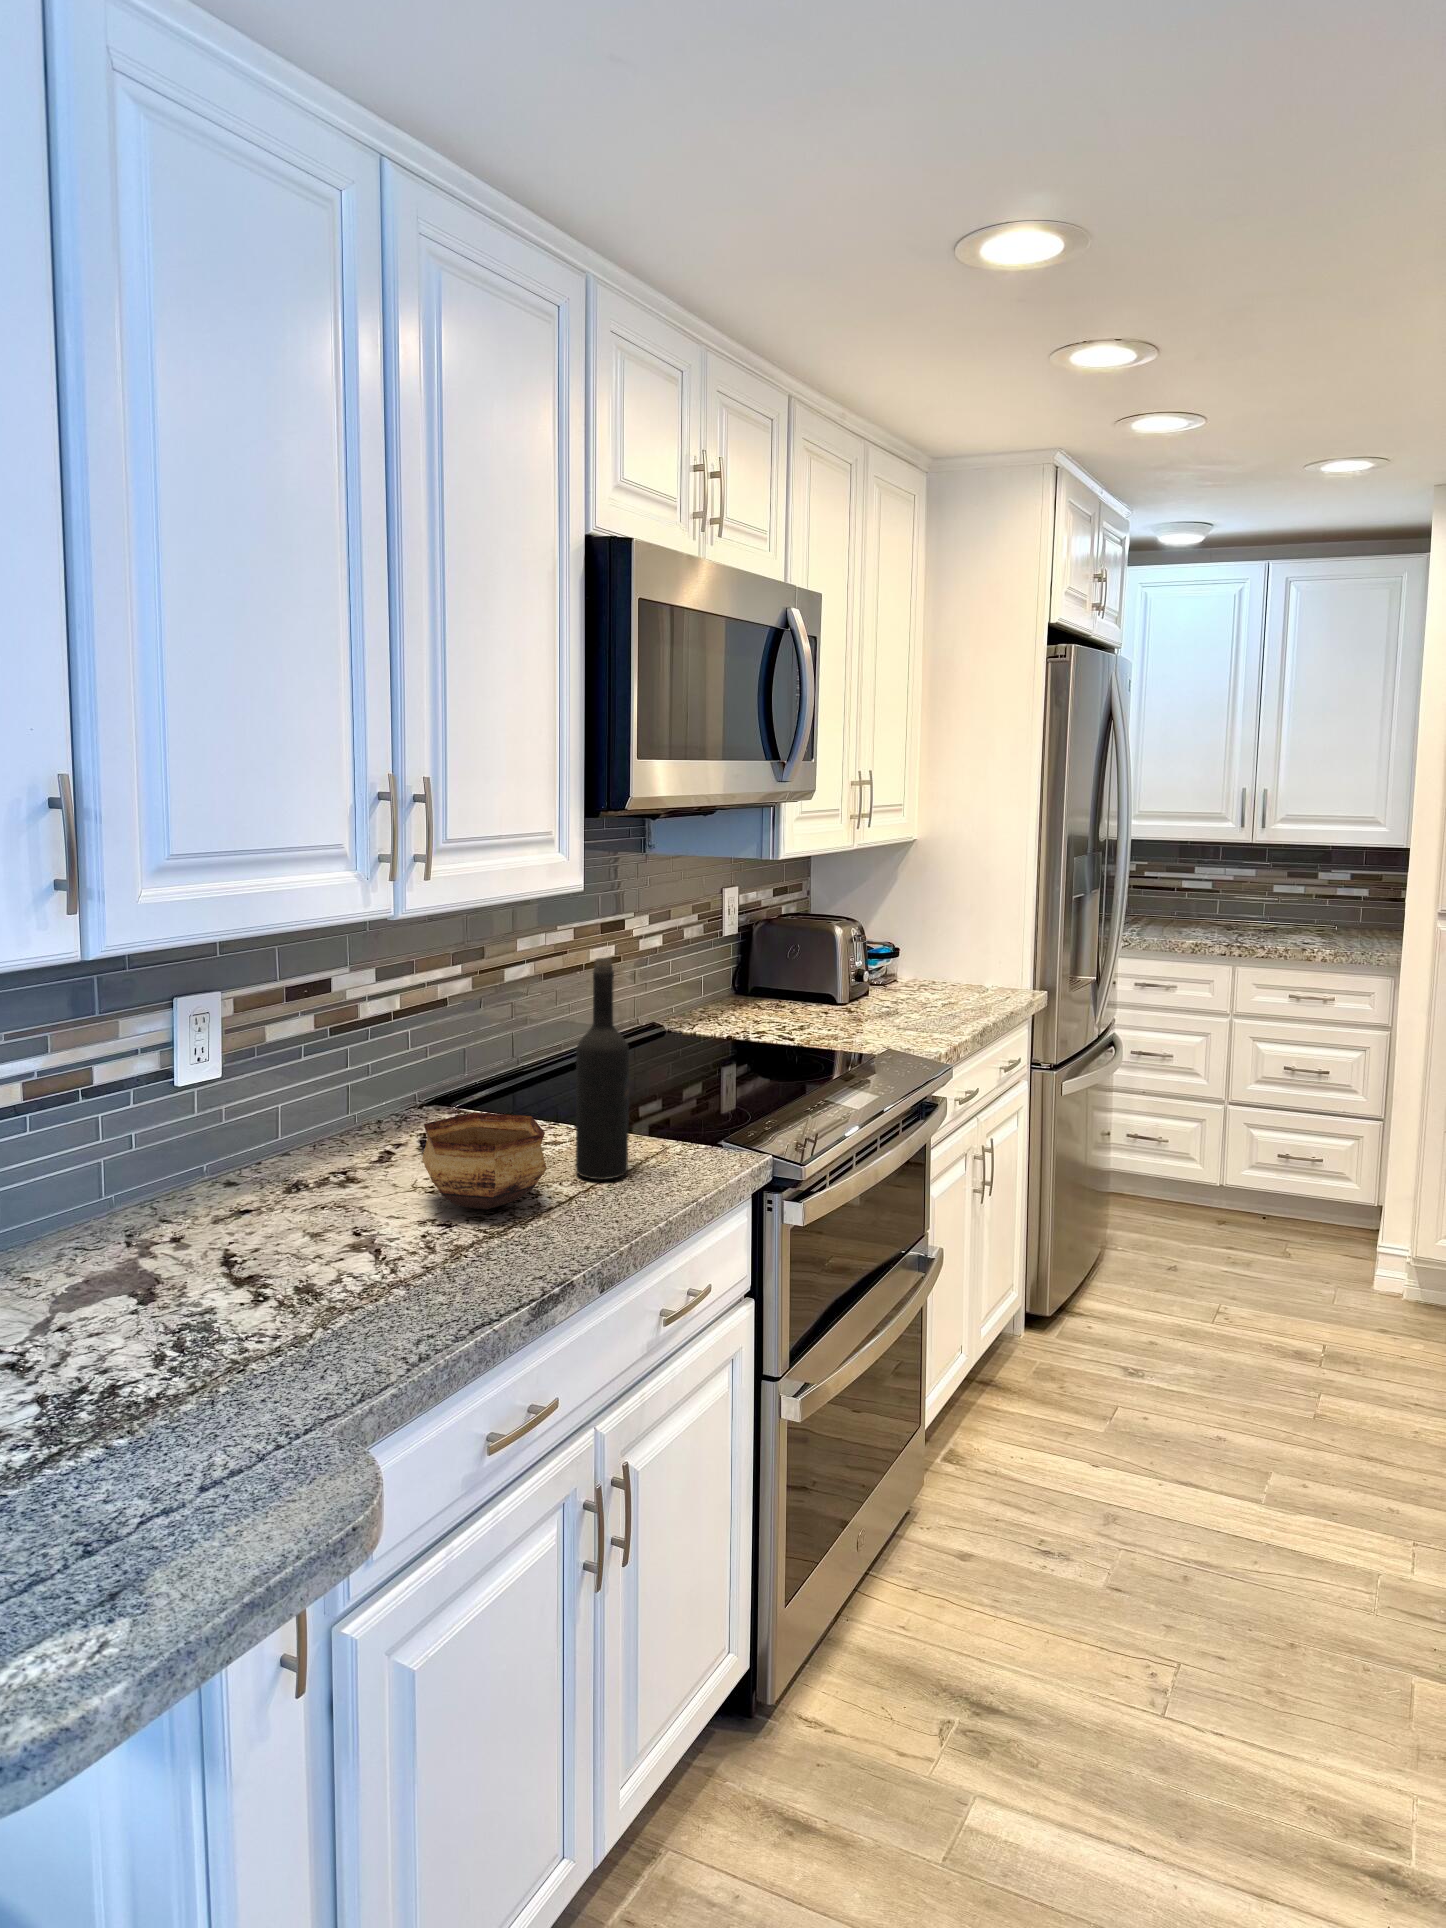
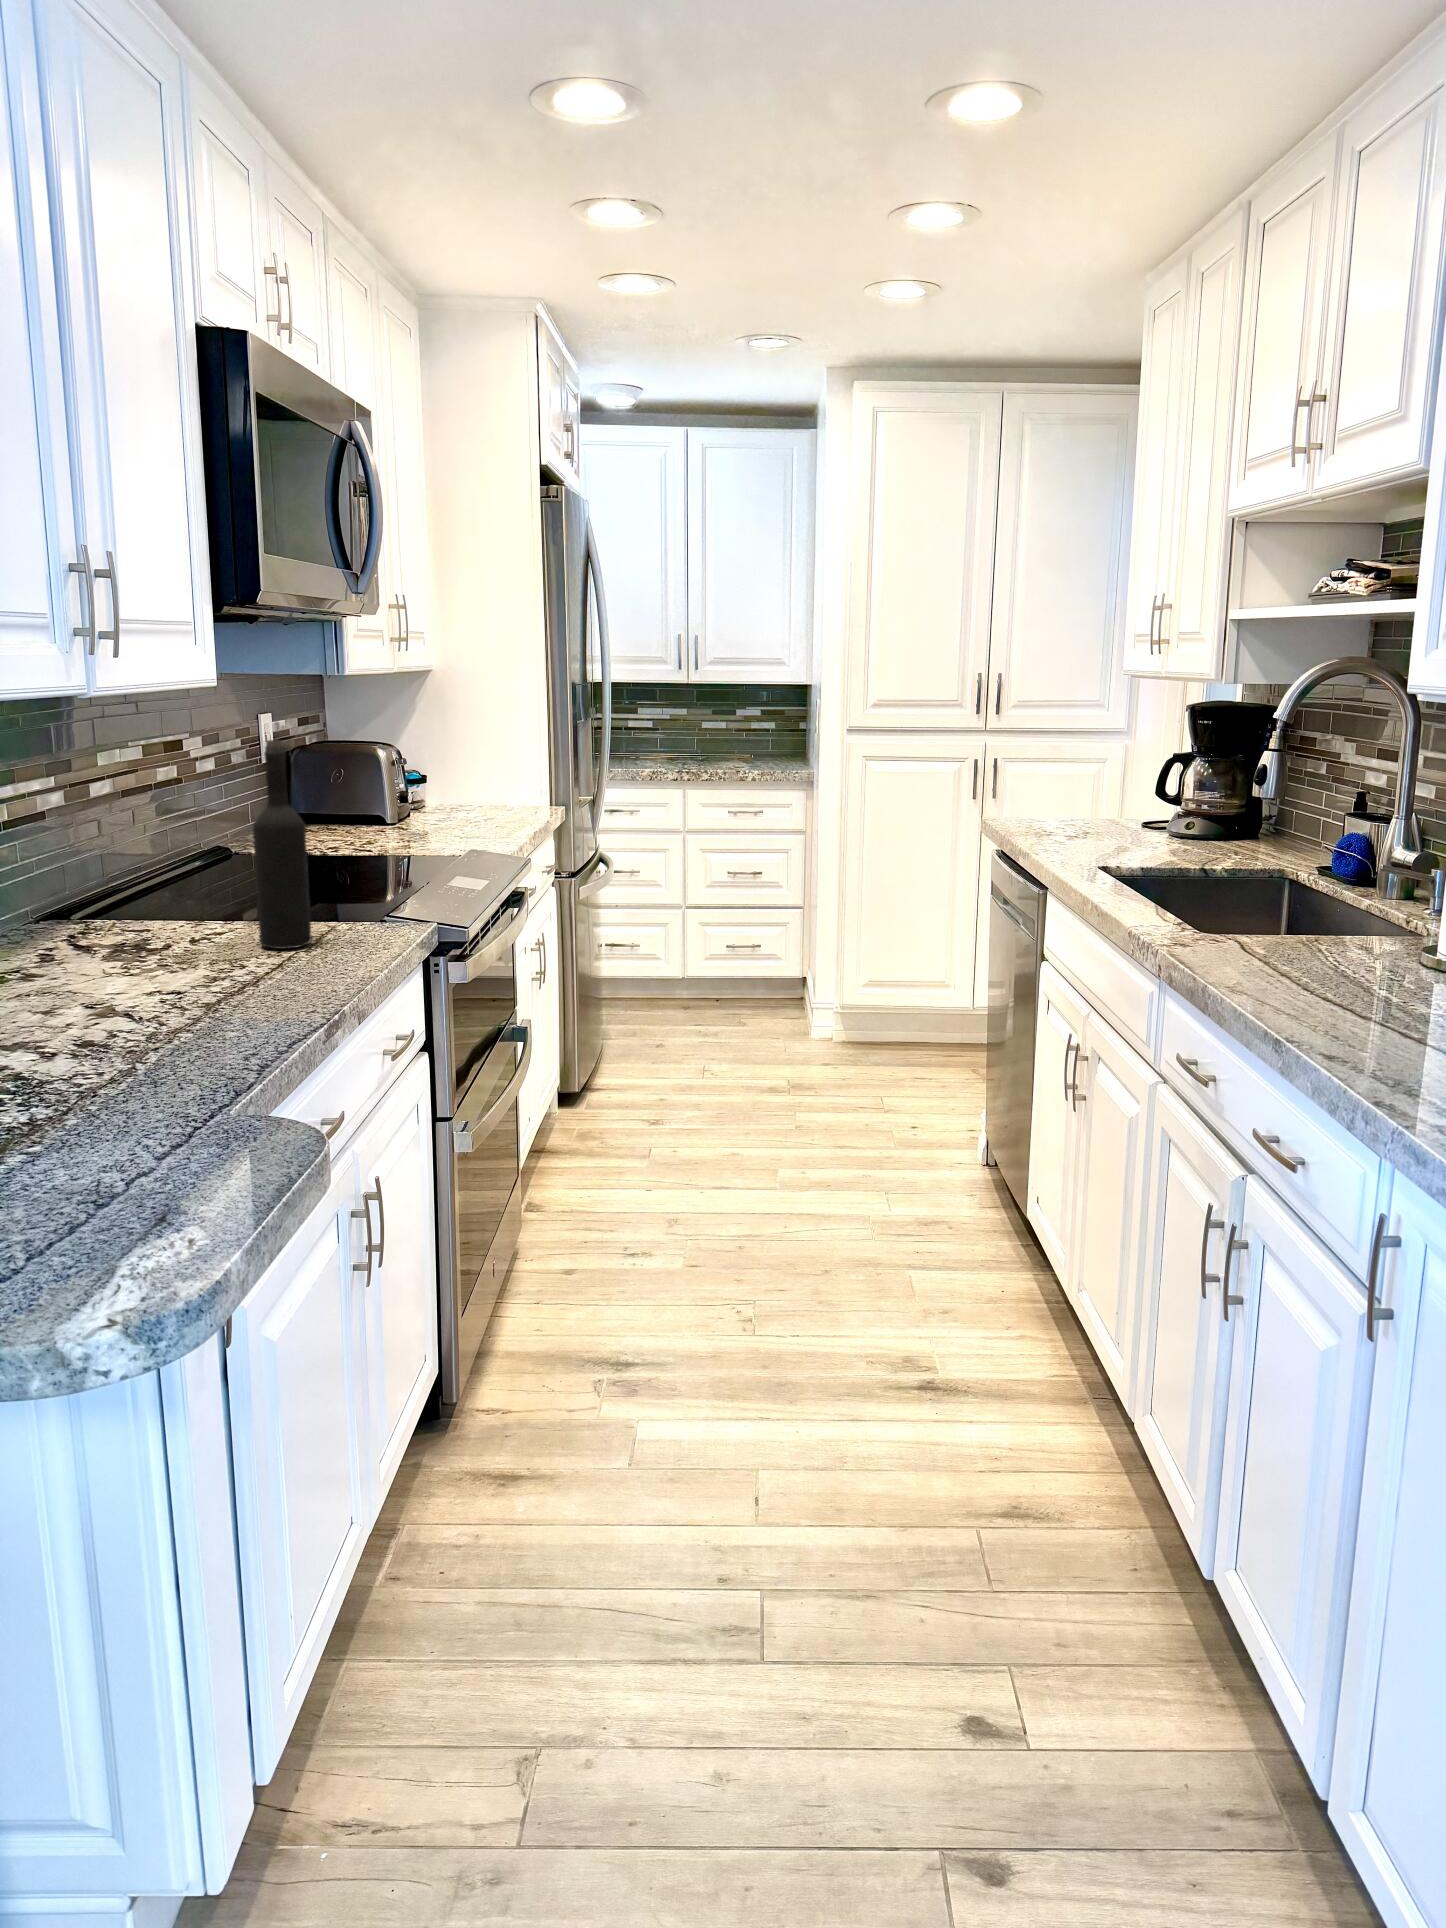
bowl: present [422,1112,547,1210] -> none [122,891,258,978]

